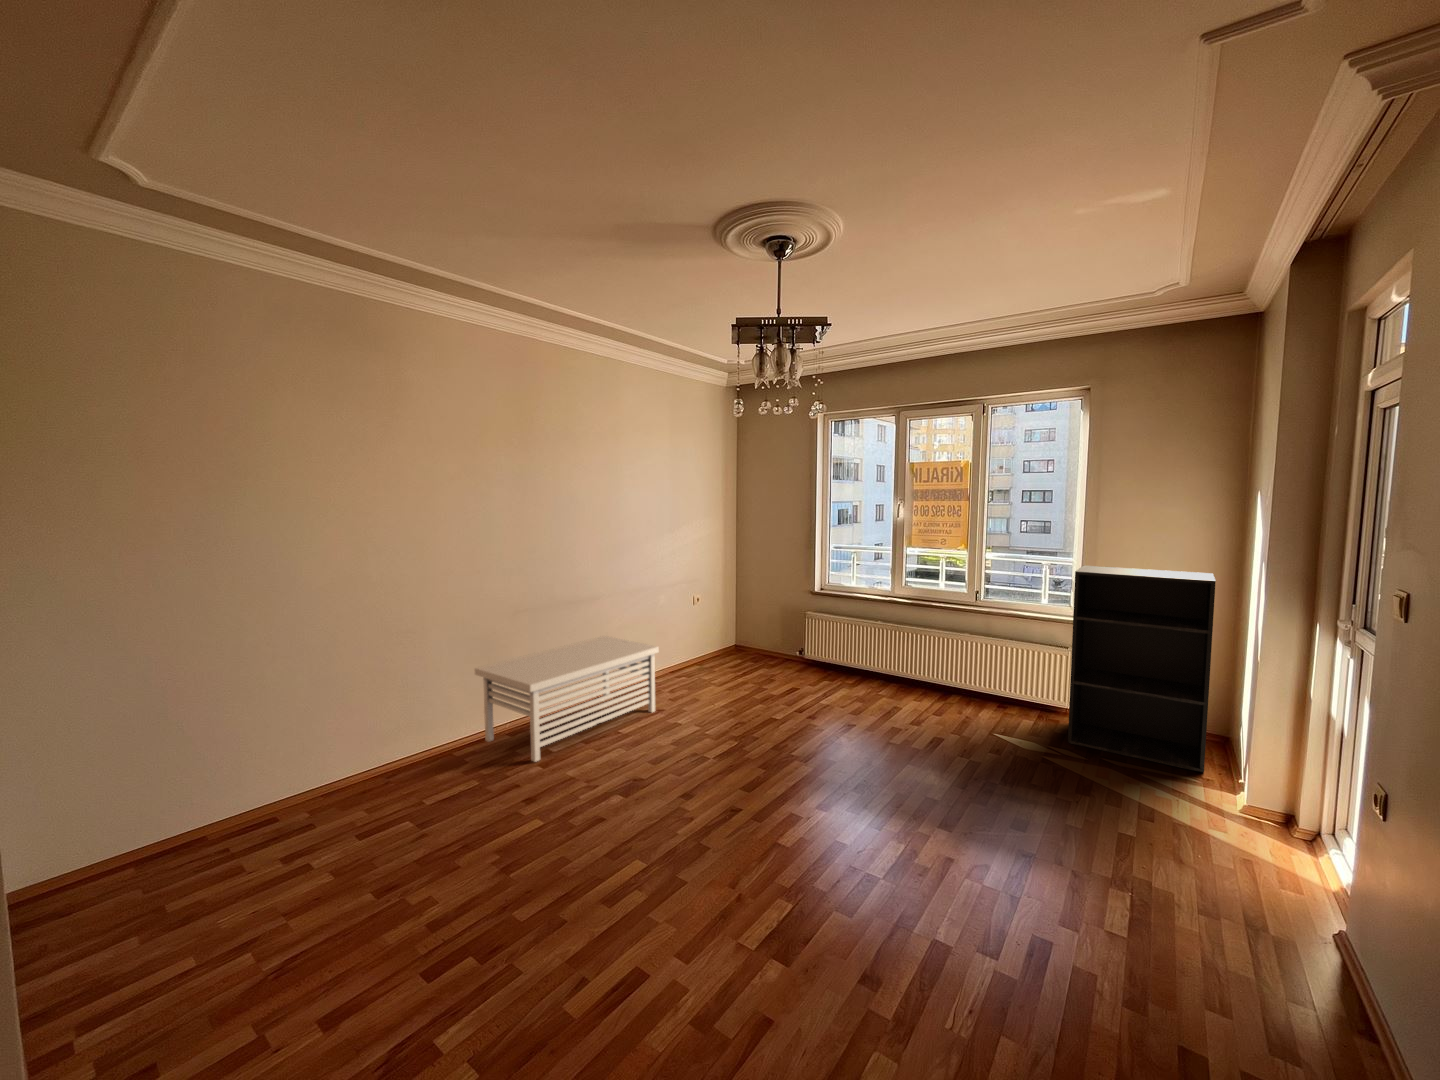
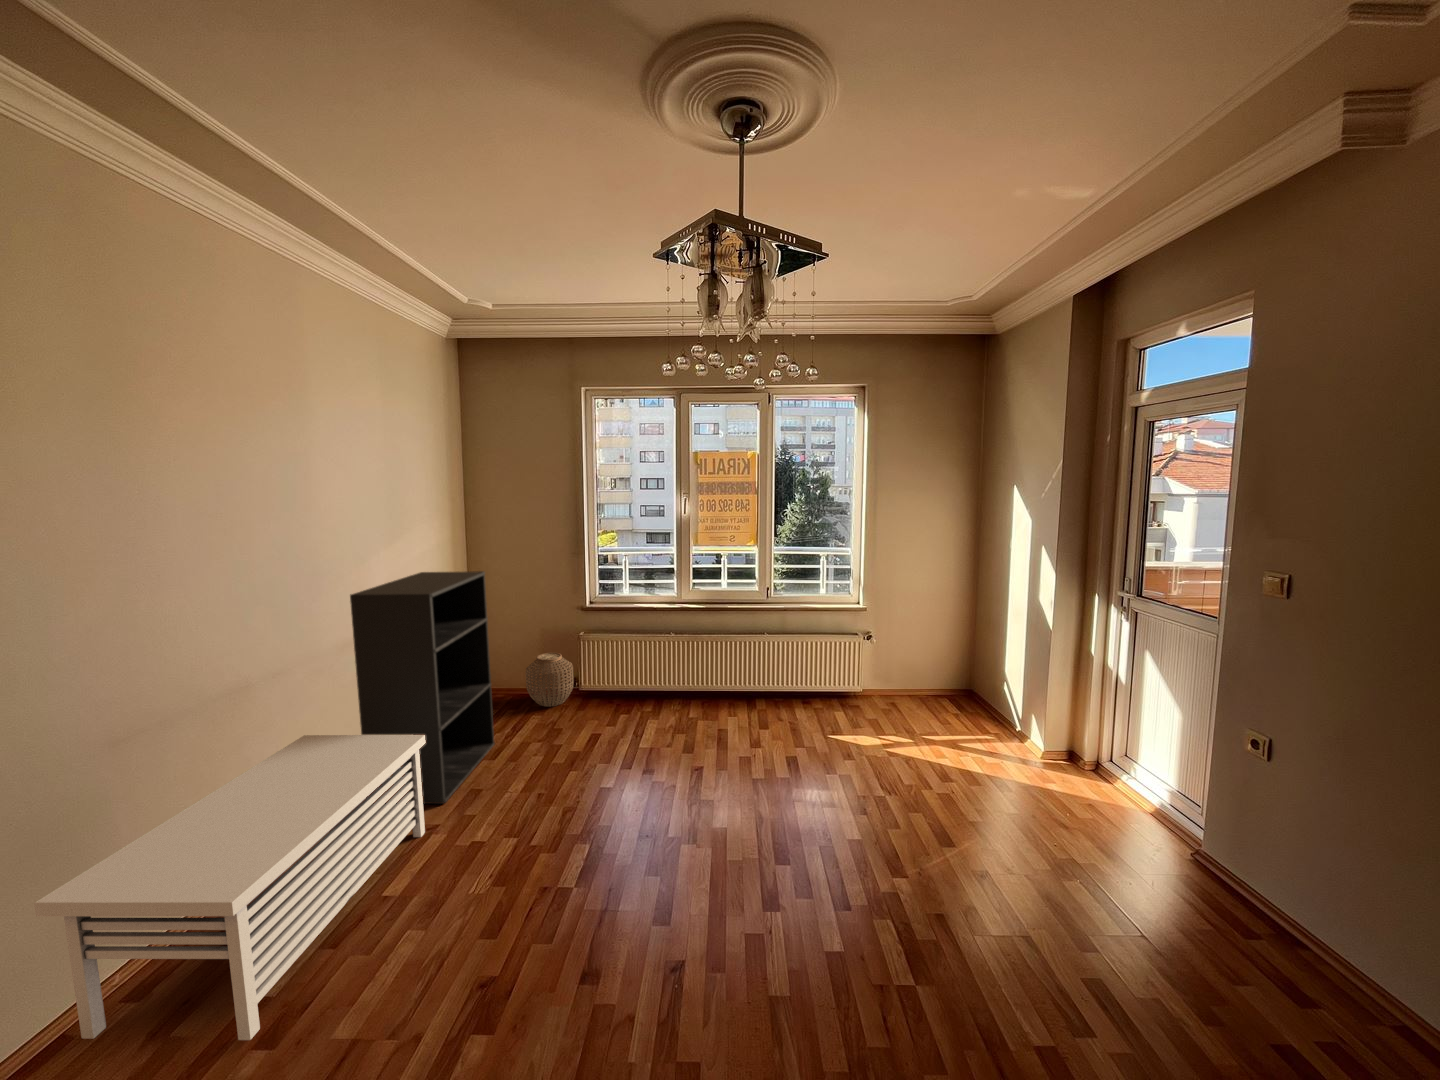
bookshelf: present [1068,566,1216,772] -> present [350,571,495,804]
woven basket: none [764,624,800,666] -> present [526,653,574,707]

